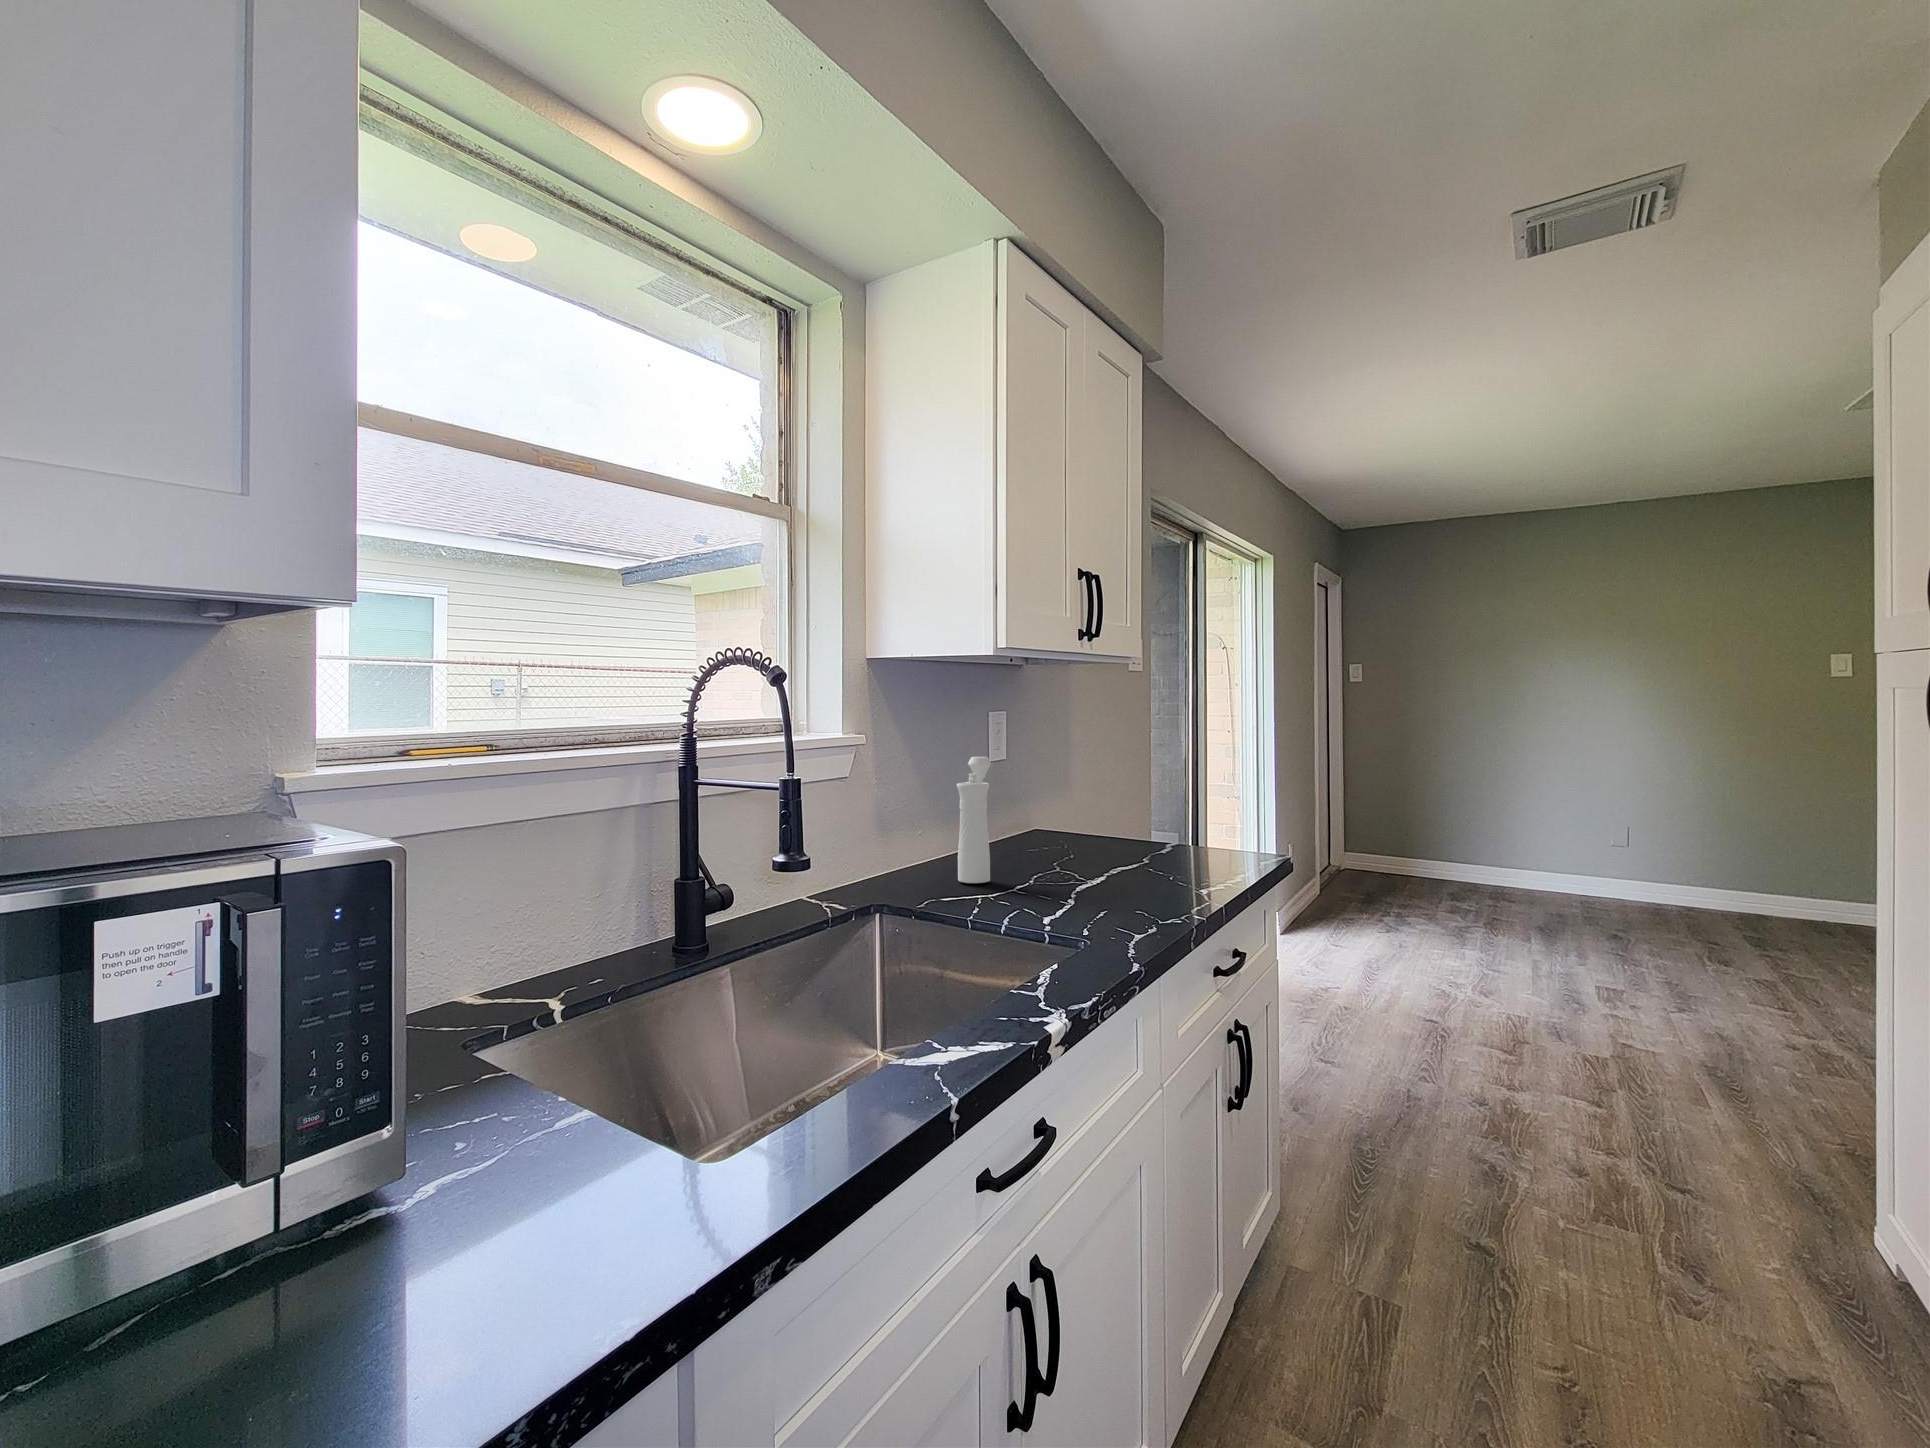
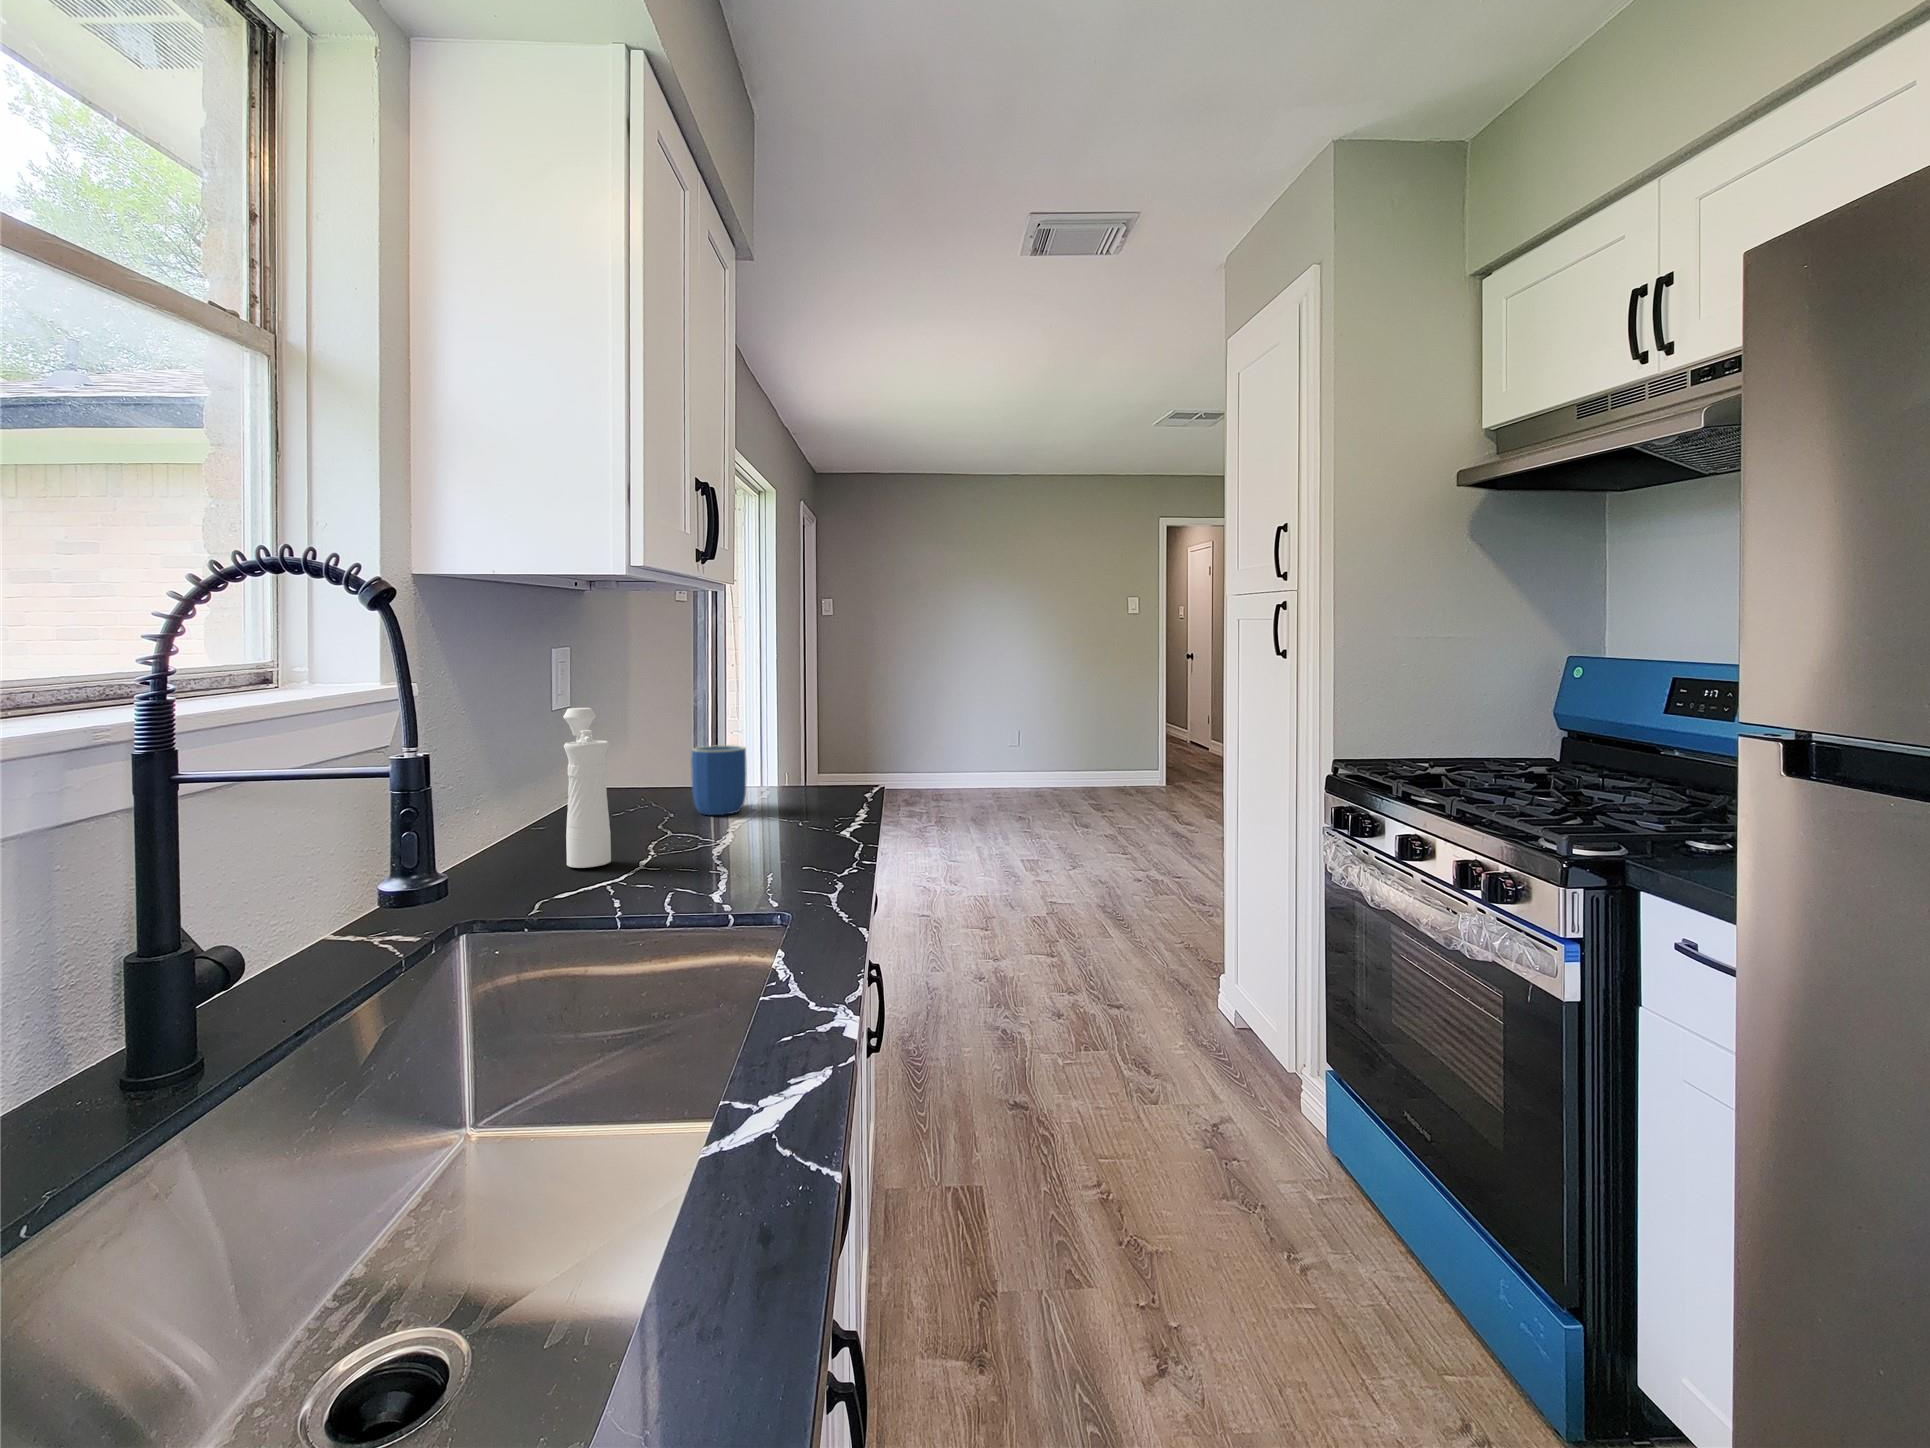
mug: none [1085,796,1132,858] -> present [691,745,746,815]

